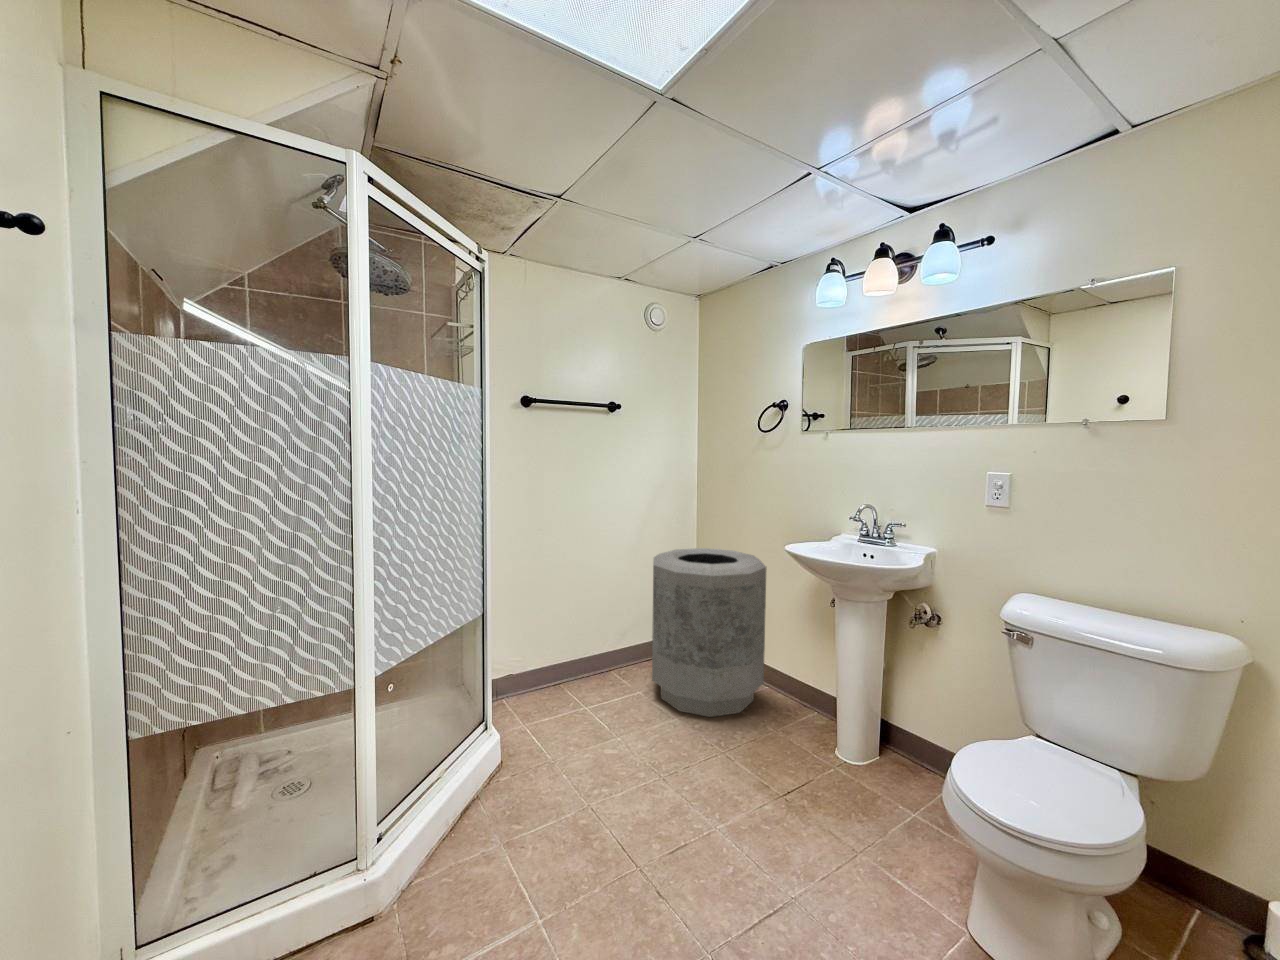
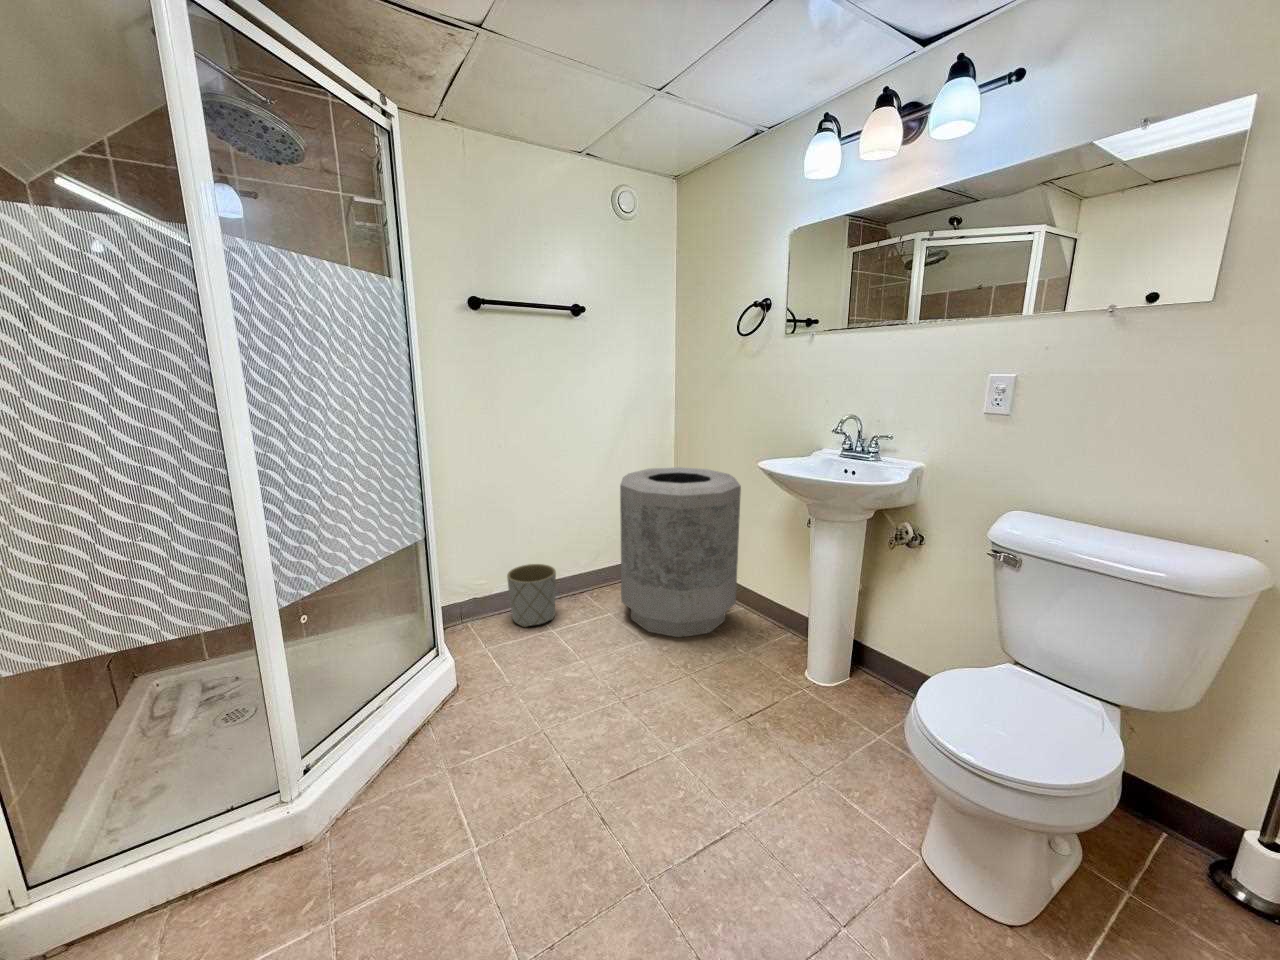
planter: none [542,642,589,706] -> present [507,564,556,627]

